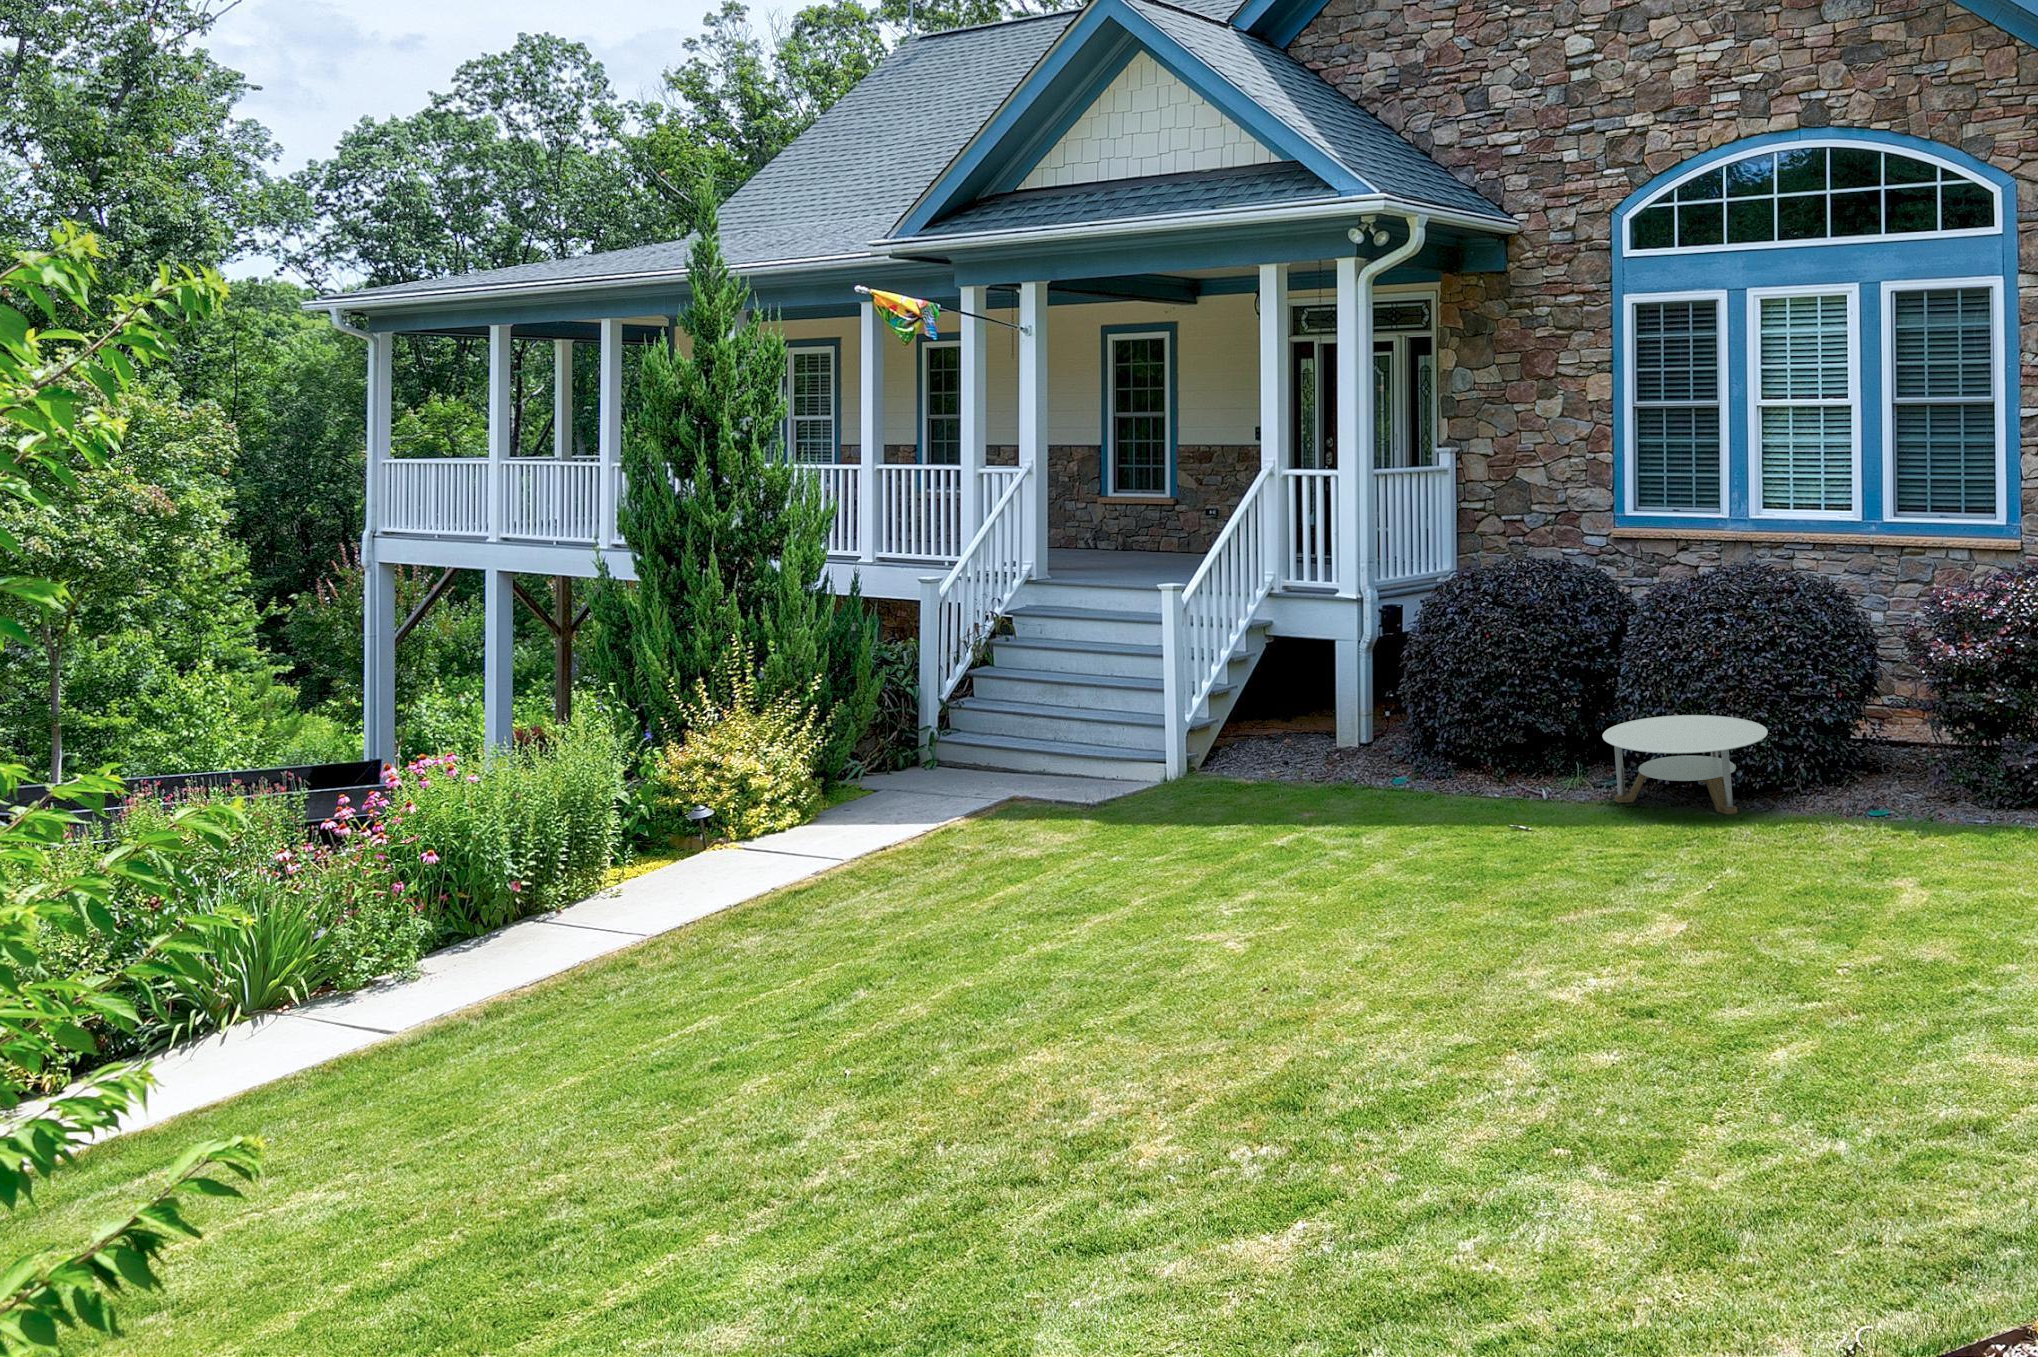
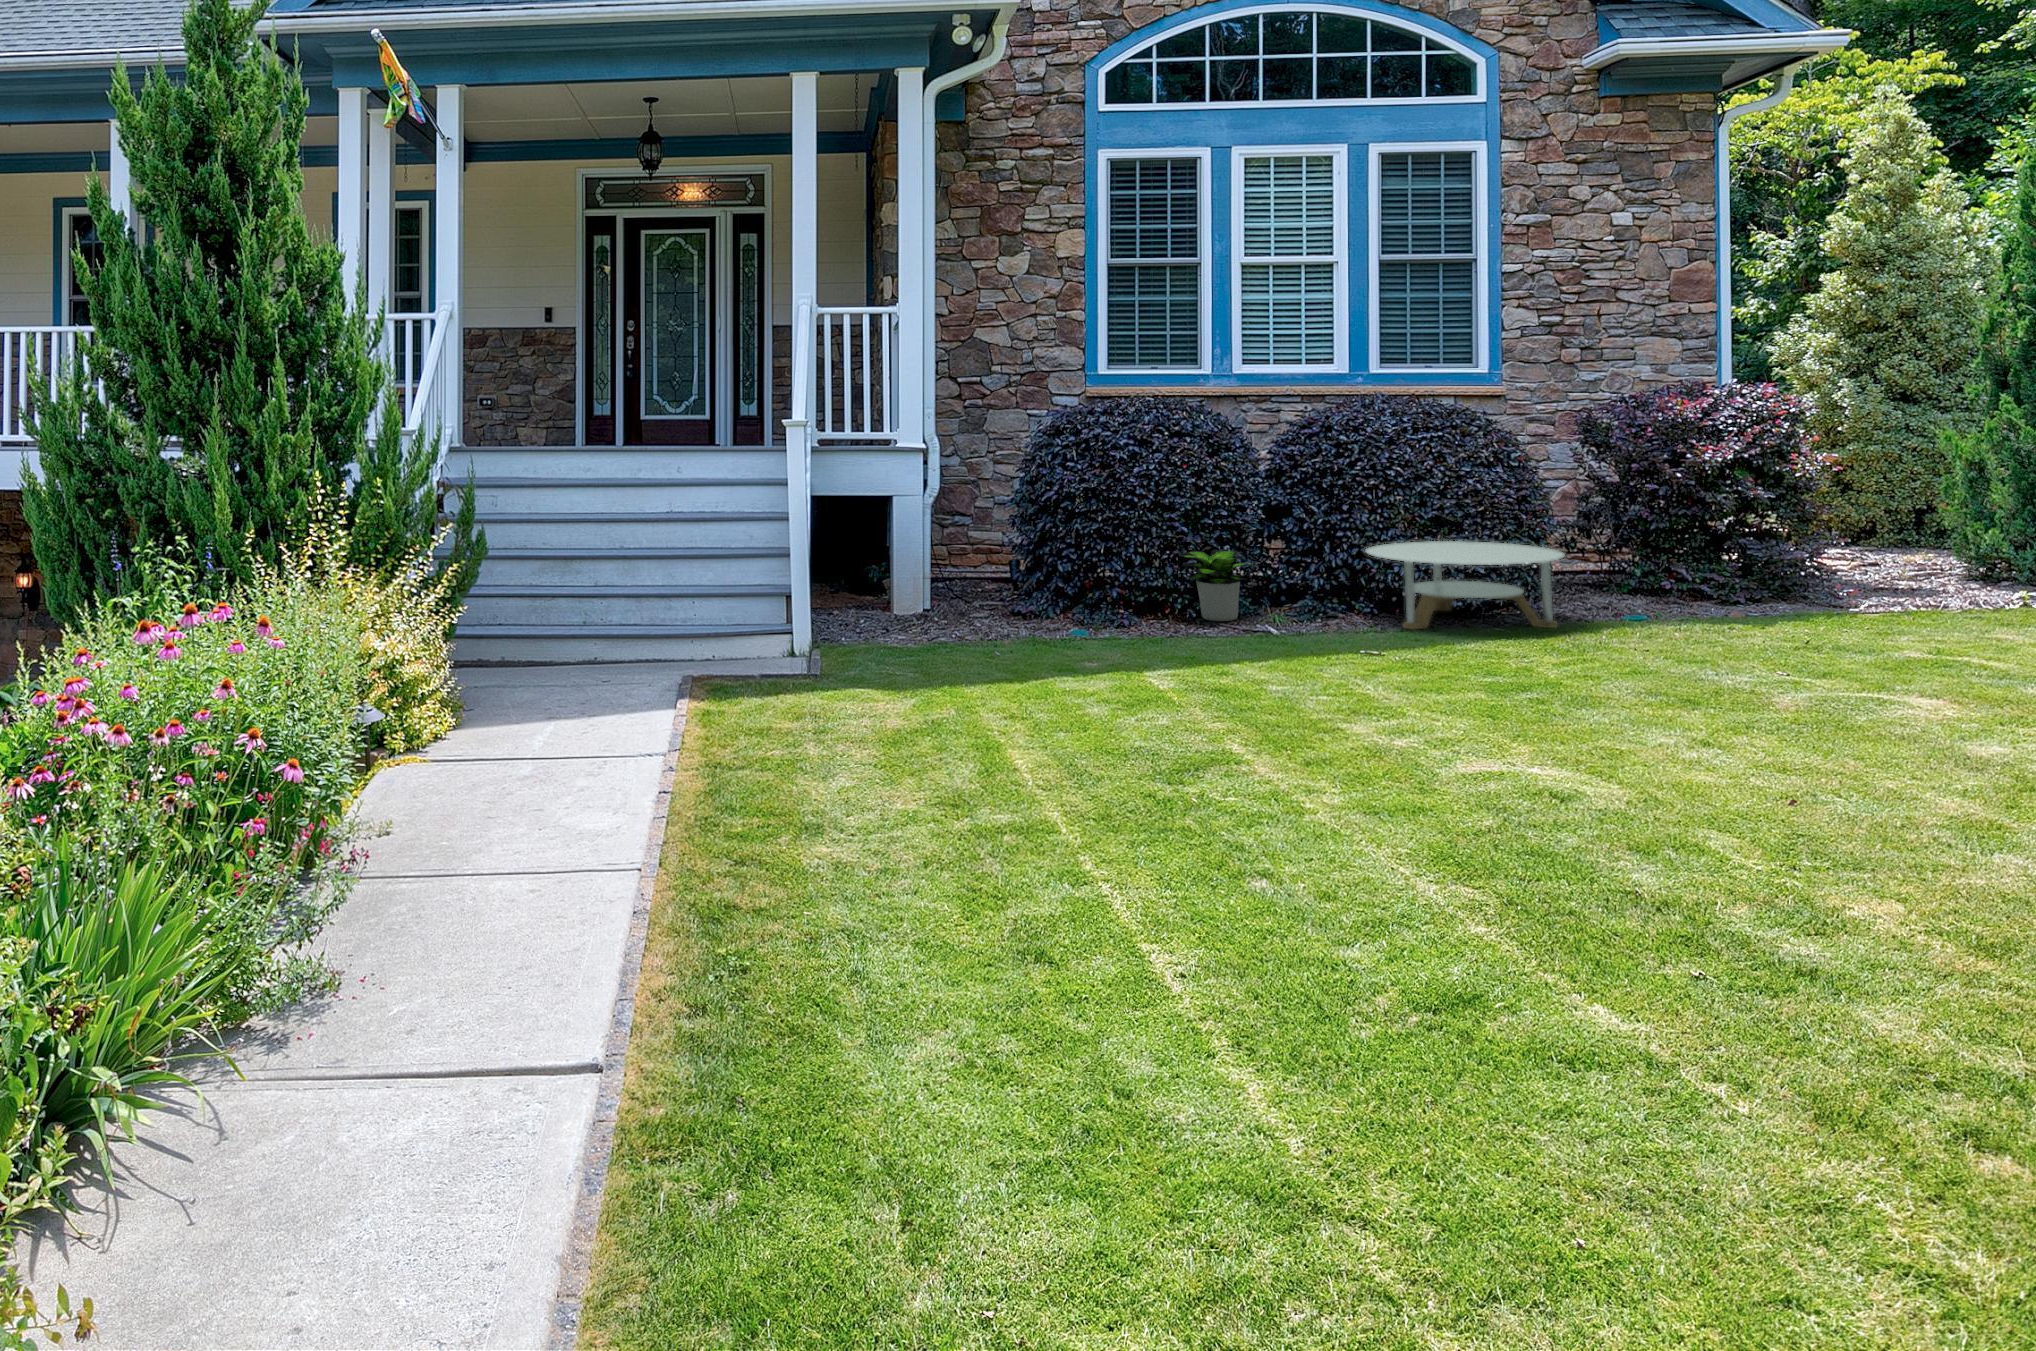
potted plant: none [1488,707,1561,776] -> present [1180,550,1259,621]

